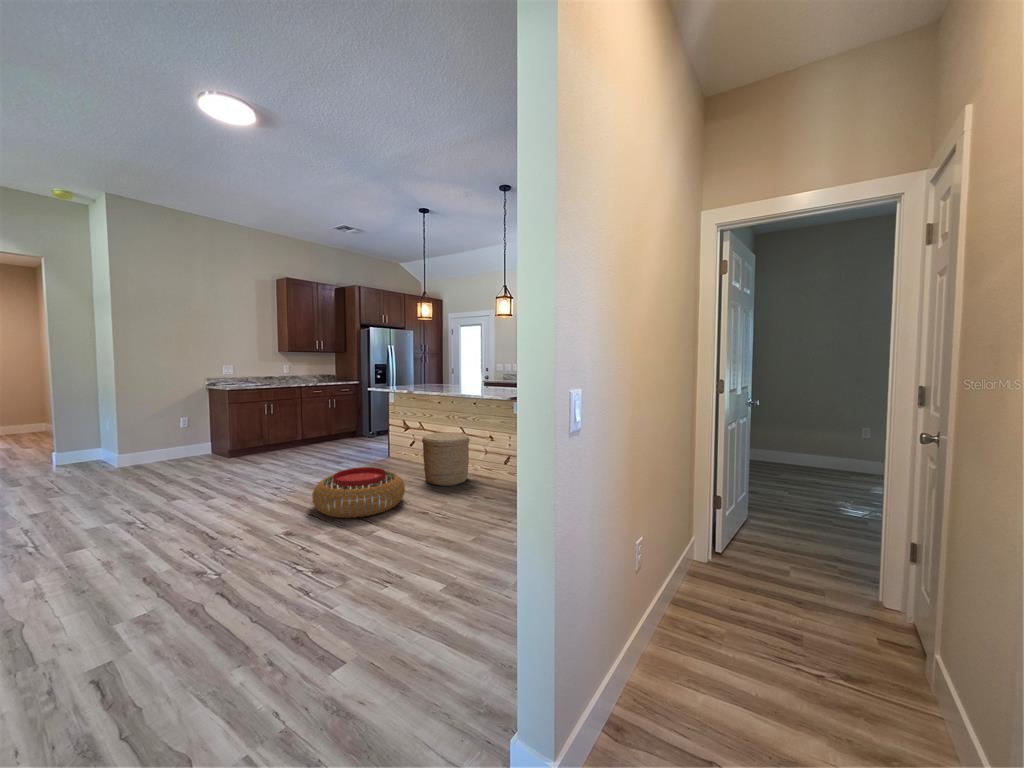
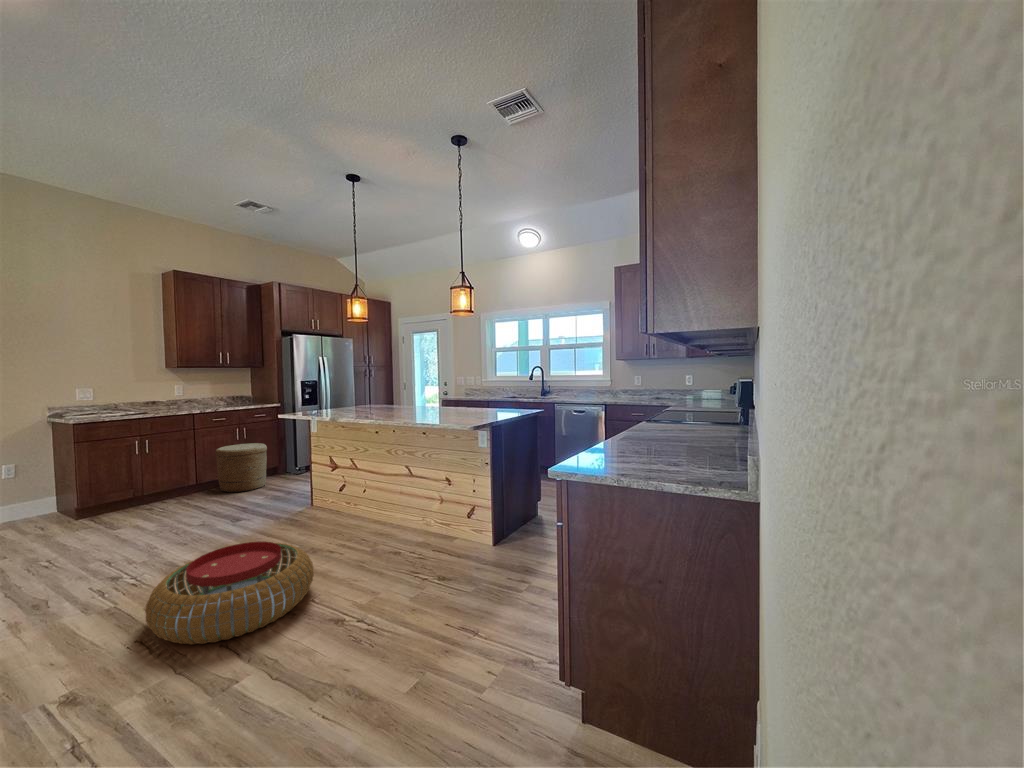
woven basket: present [422,432,470,486] -> present [215,443,267,493]

